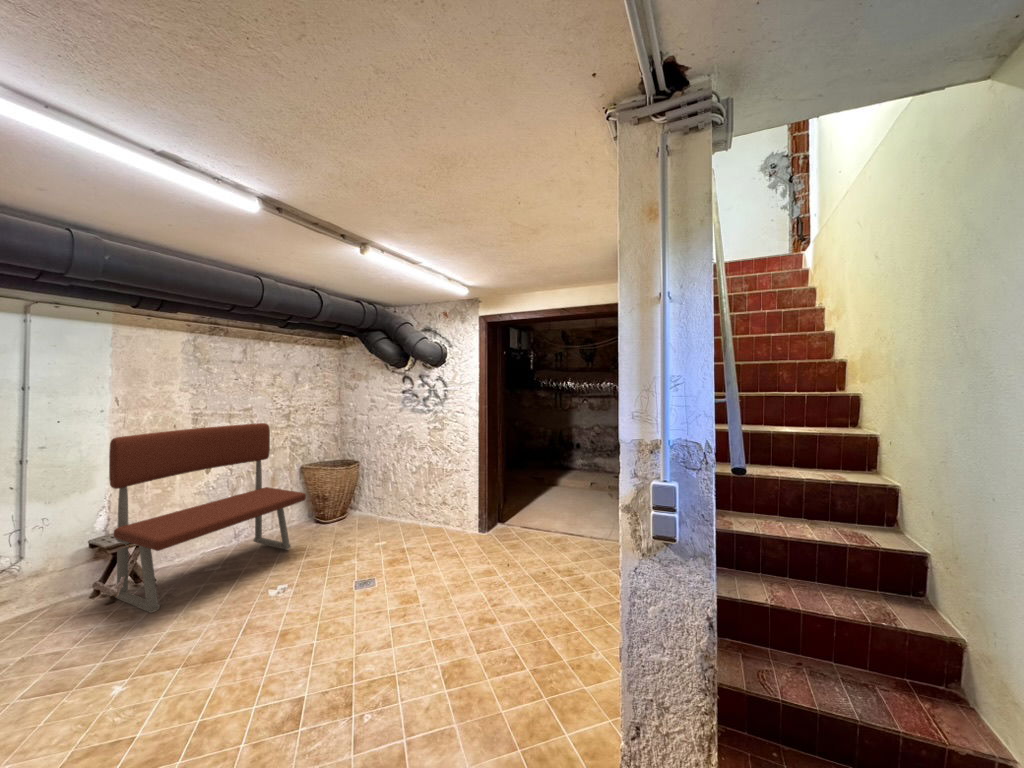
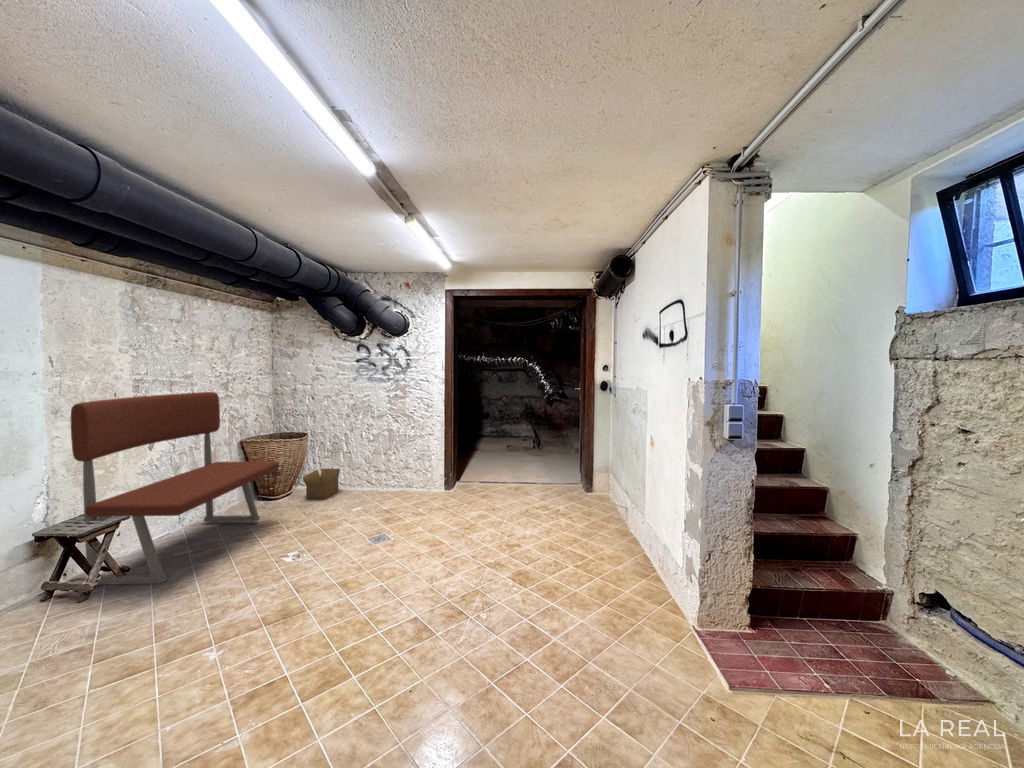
cardboard box: none [345,497,386,531] -> present [303,469,340,499]

